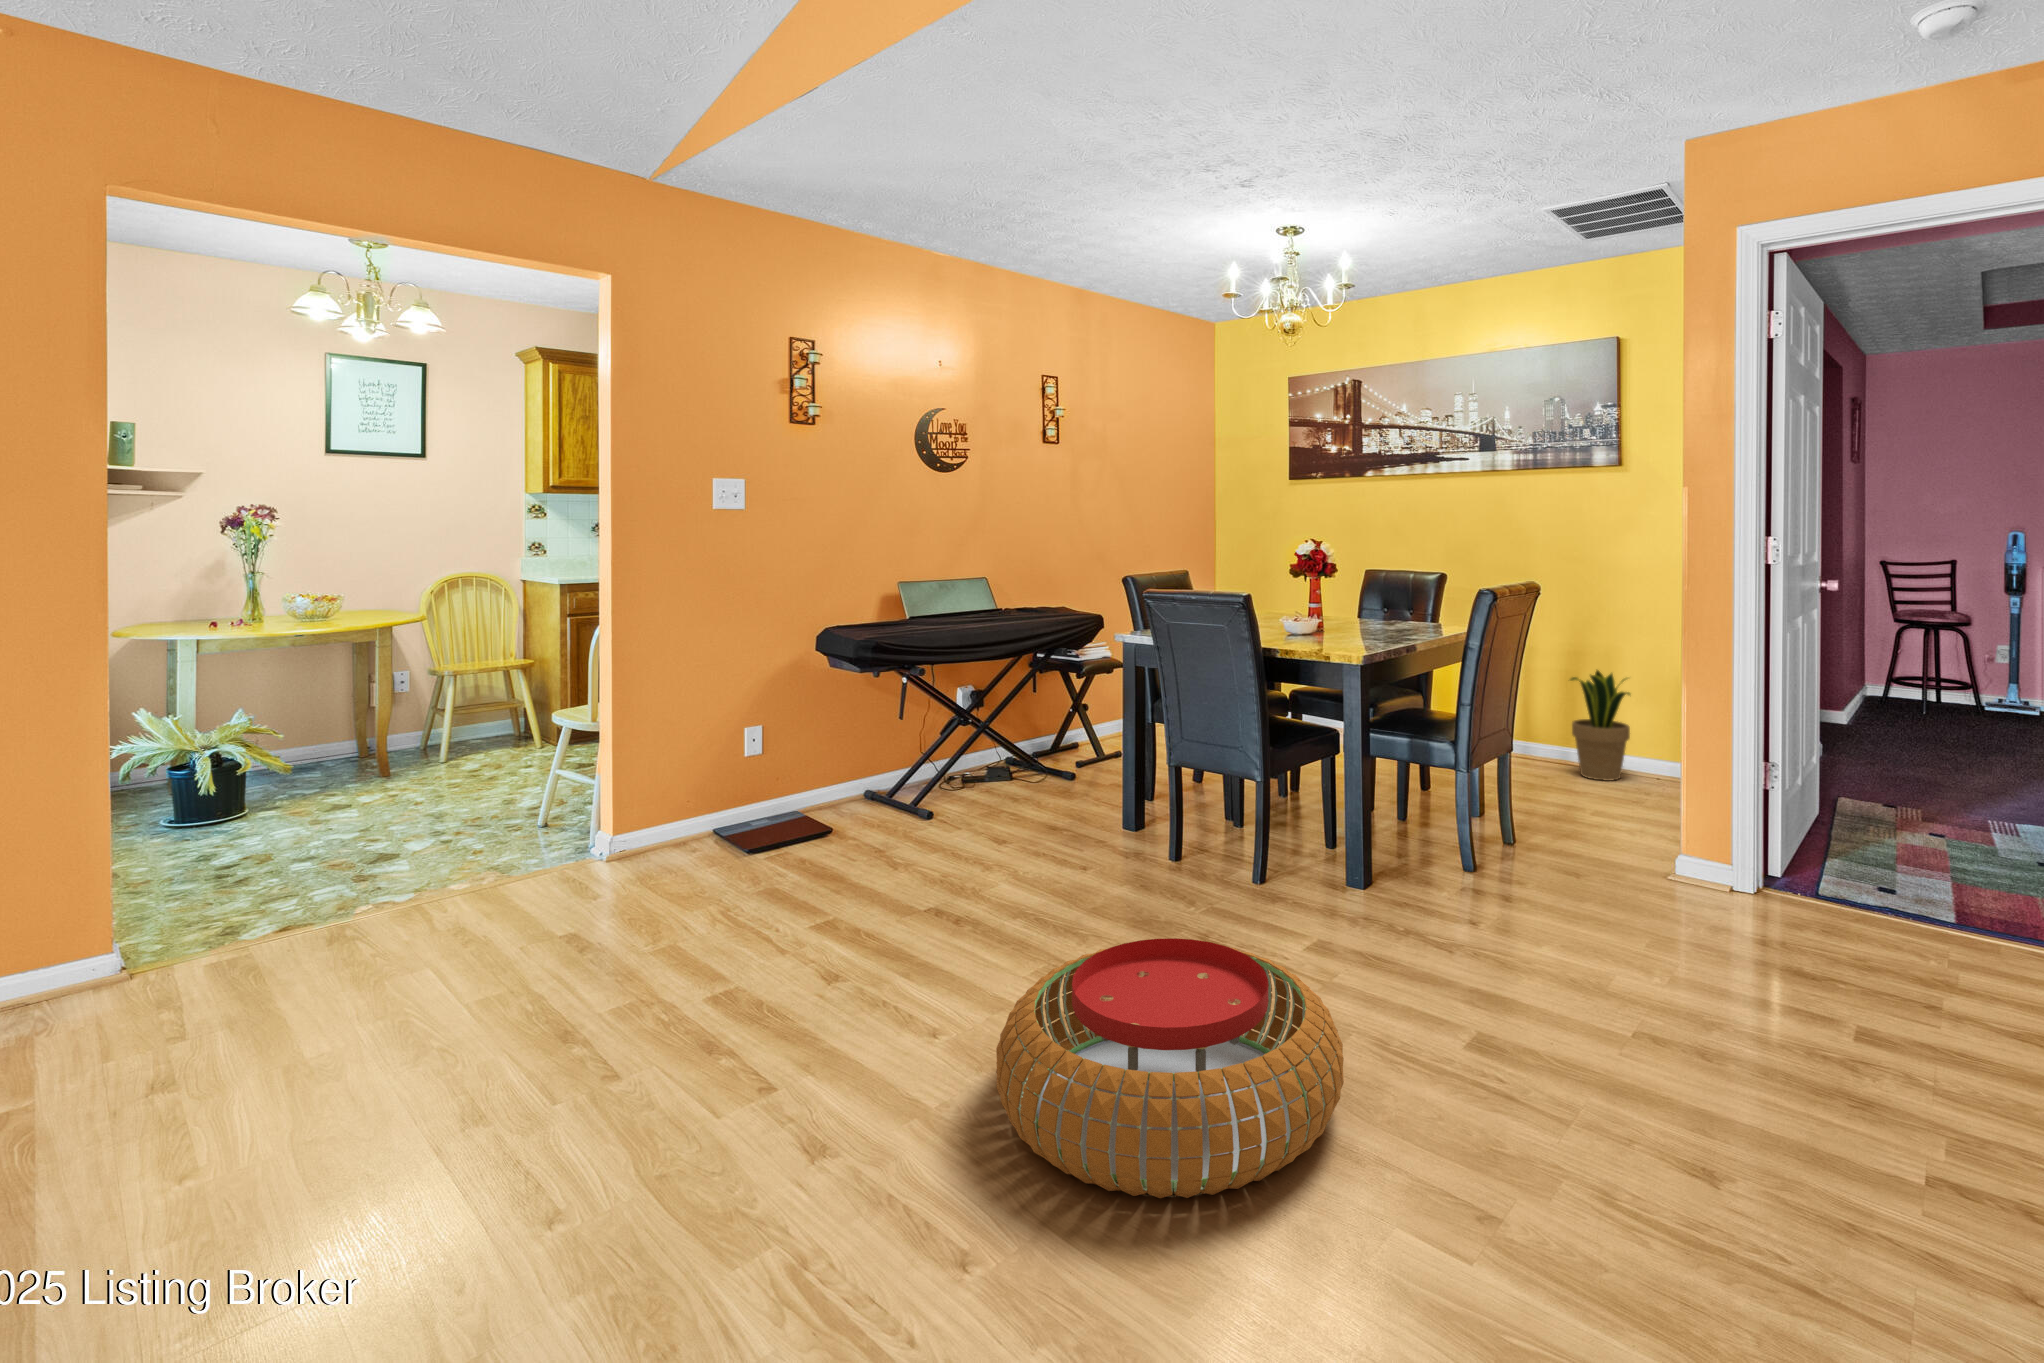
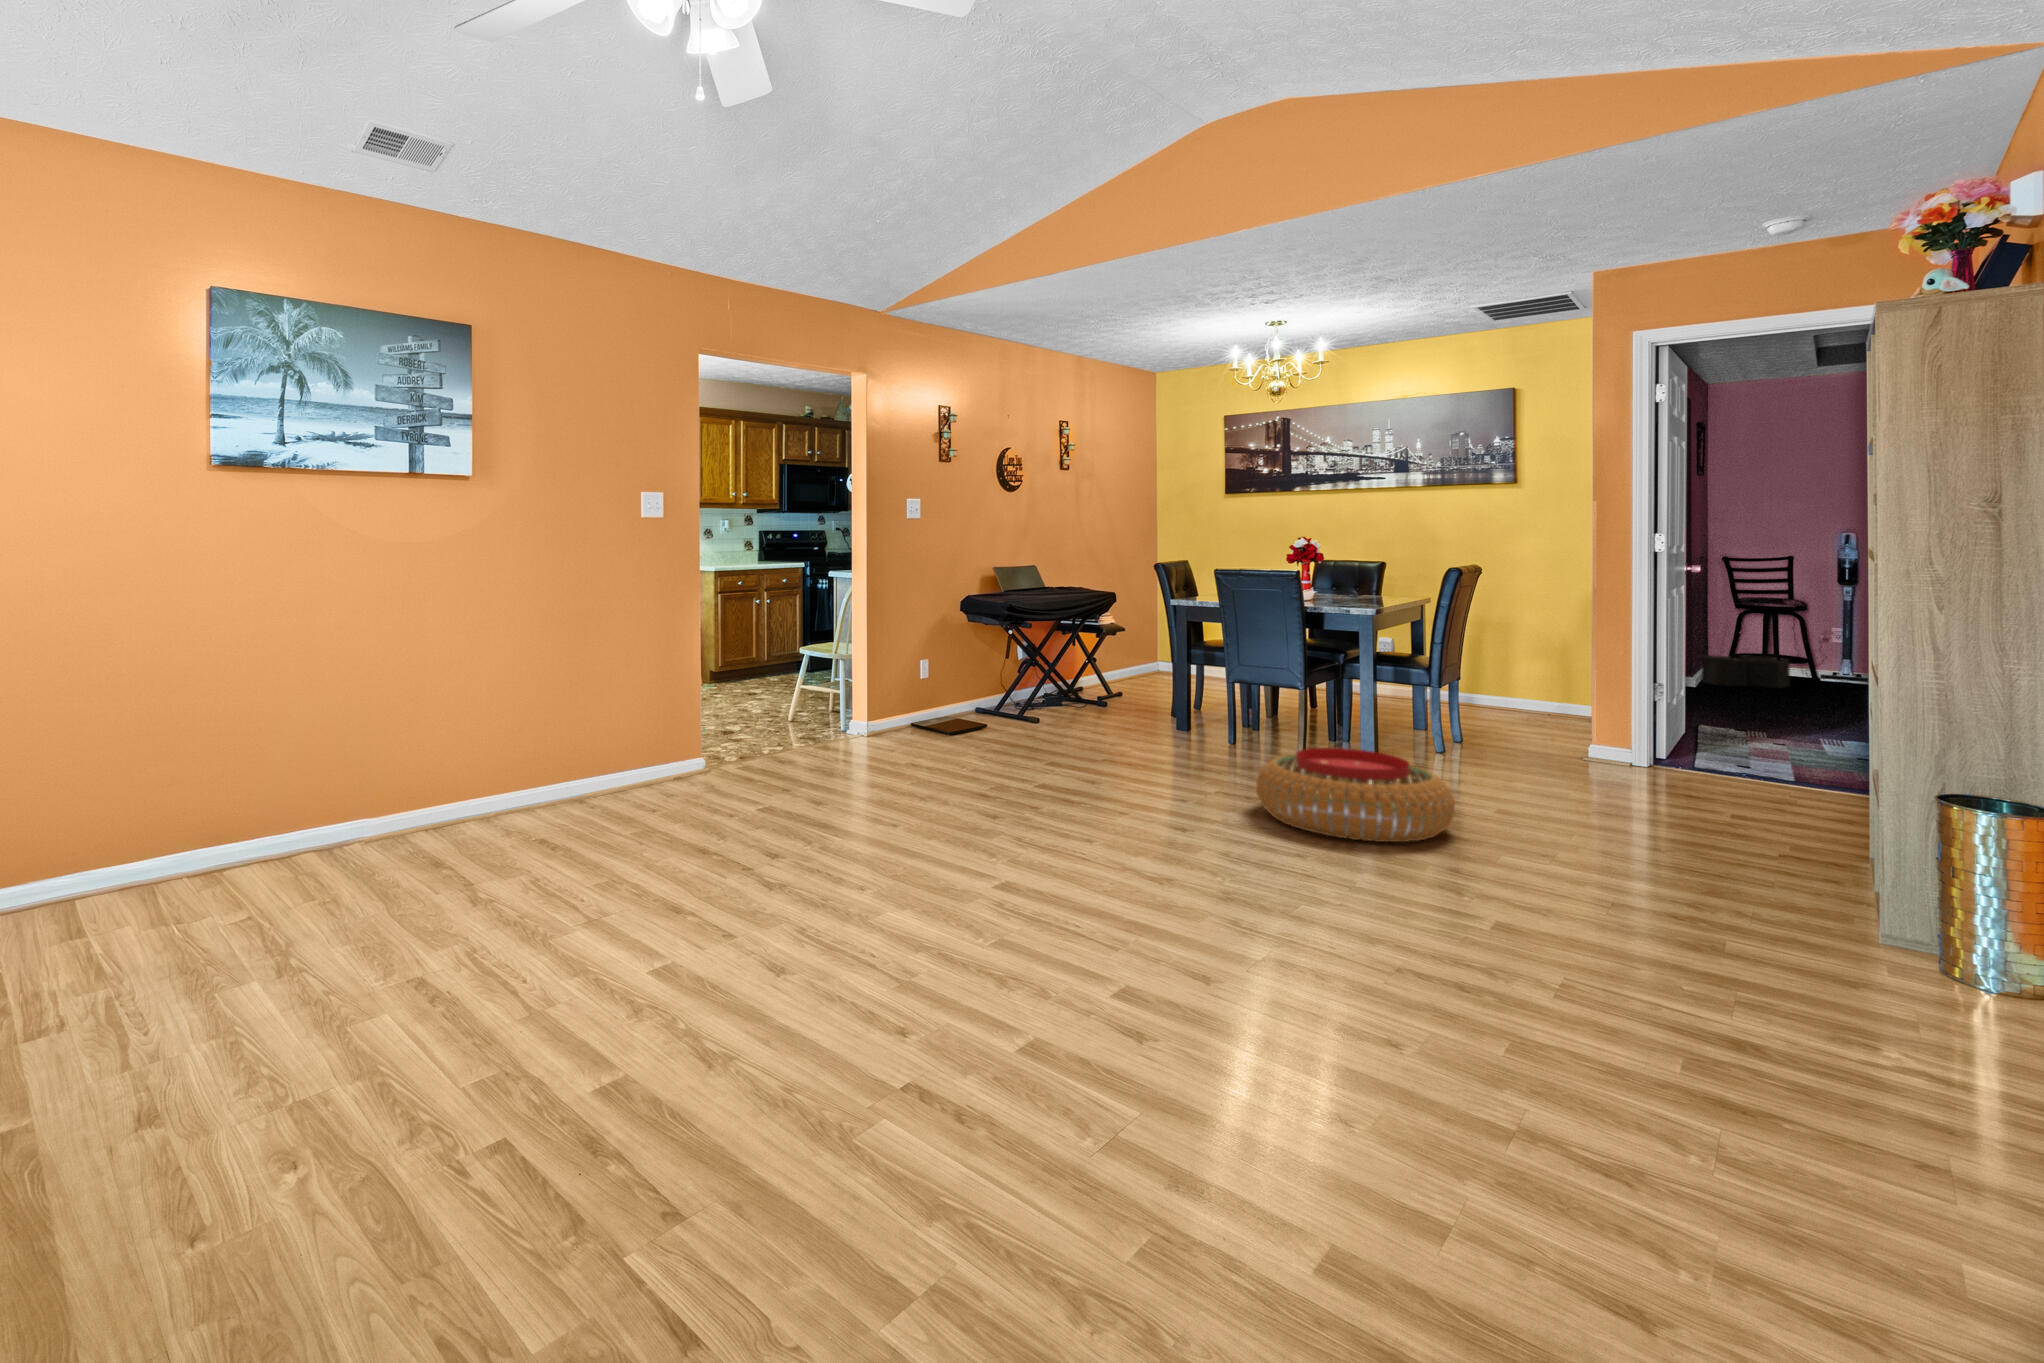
potted plant: present [1570,670,1630,781] -> none [1480,633,1532,714]
storage bin: none [1846,682,1958,726] -> present [1696,655,1790,688]

